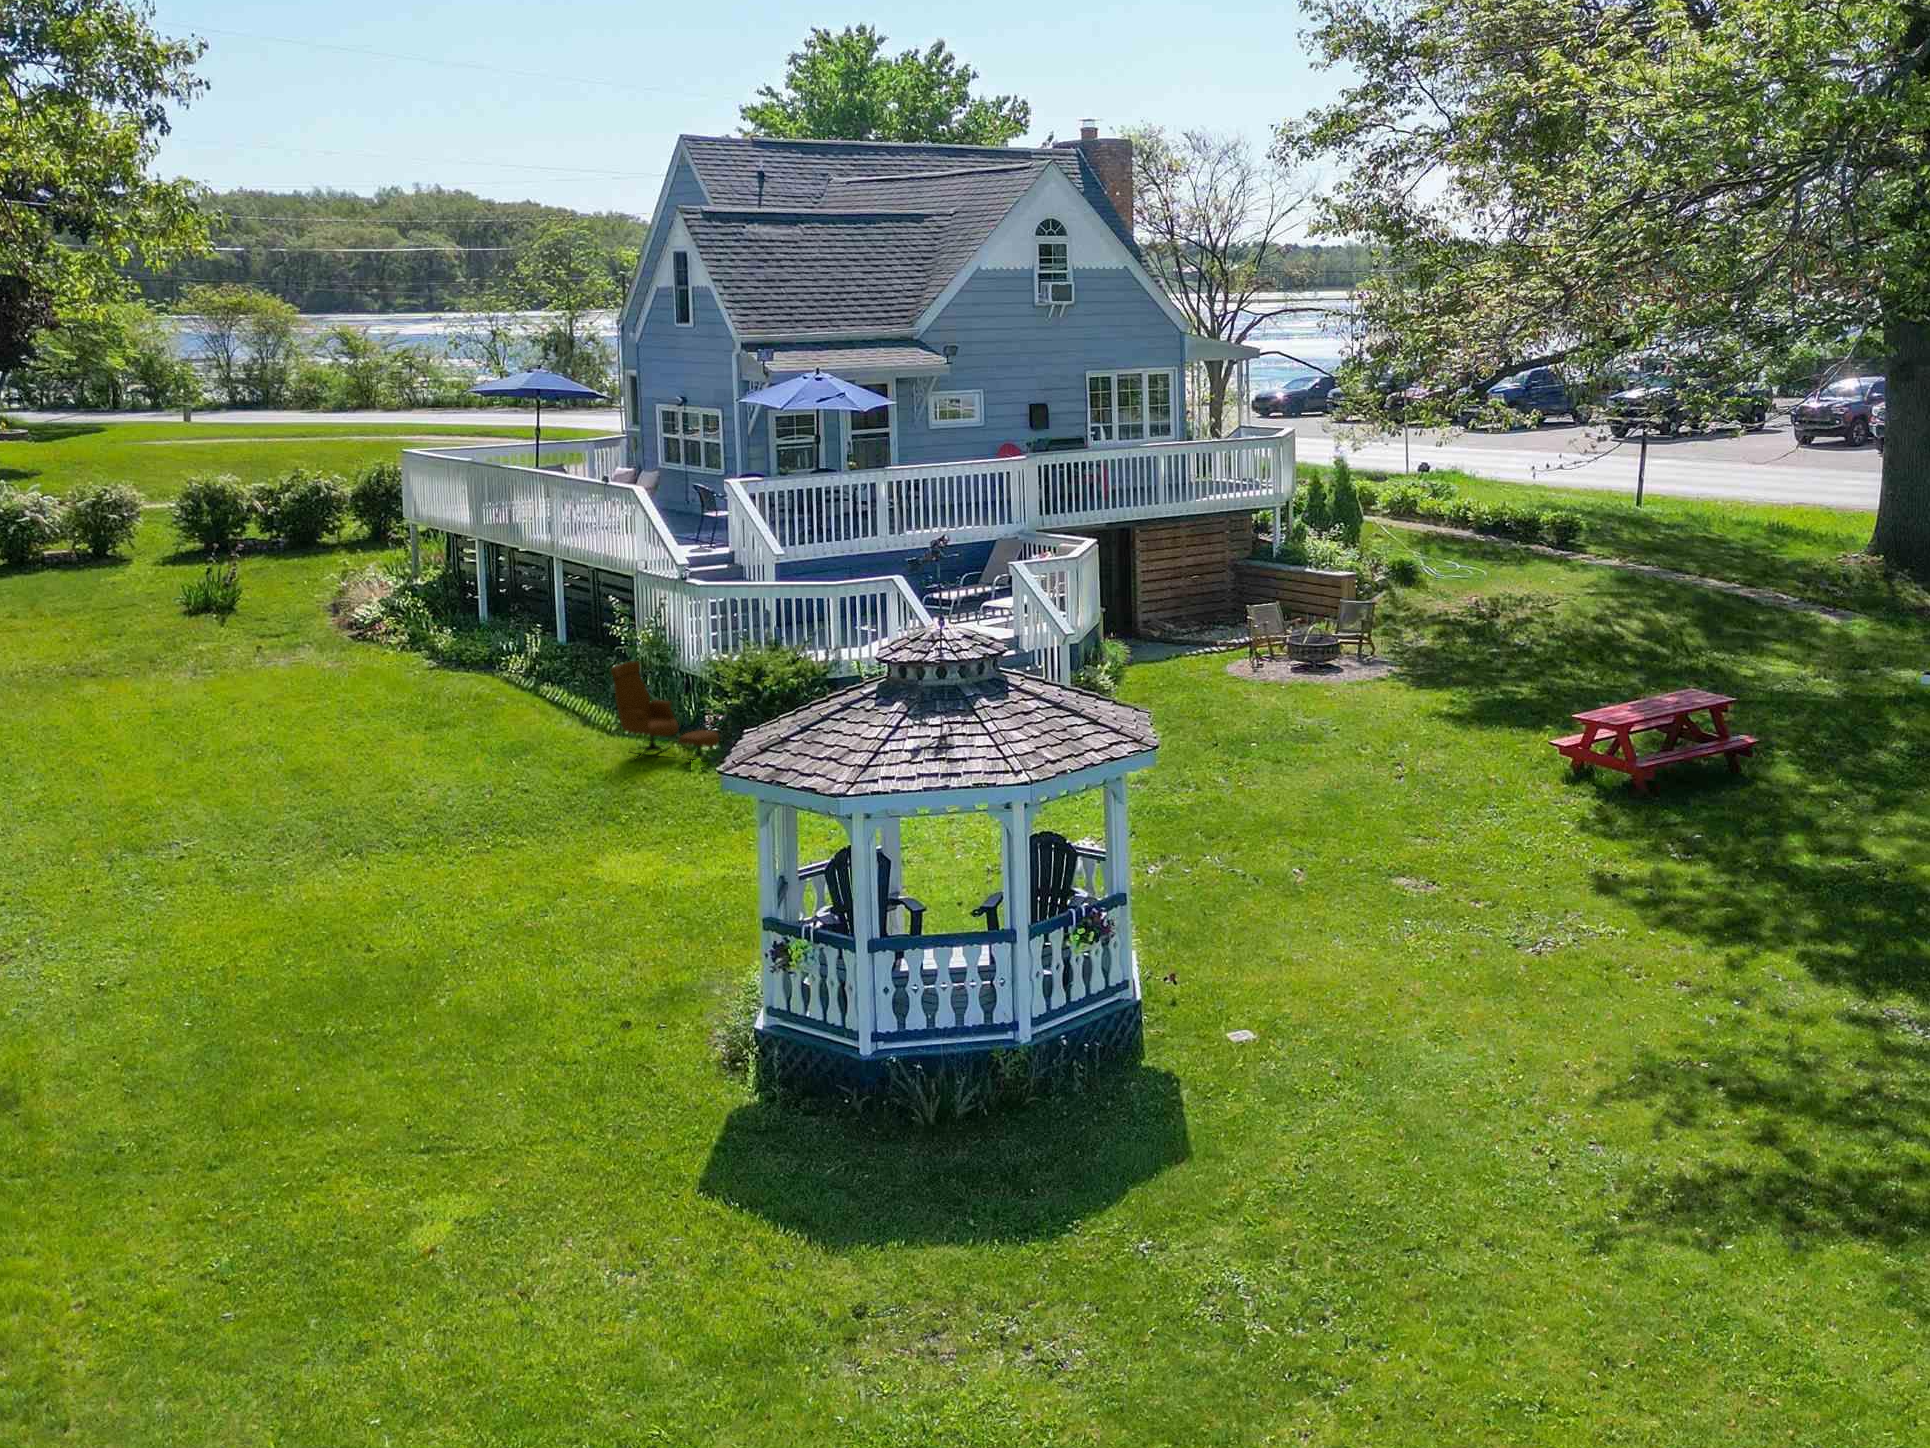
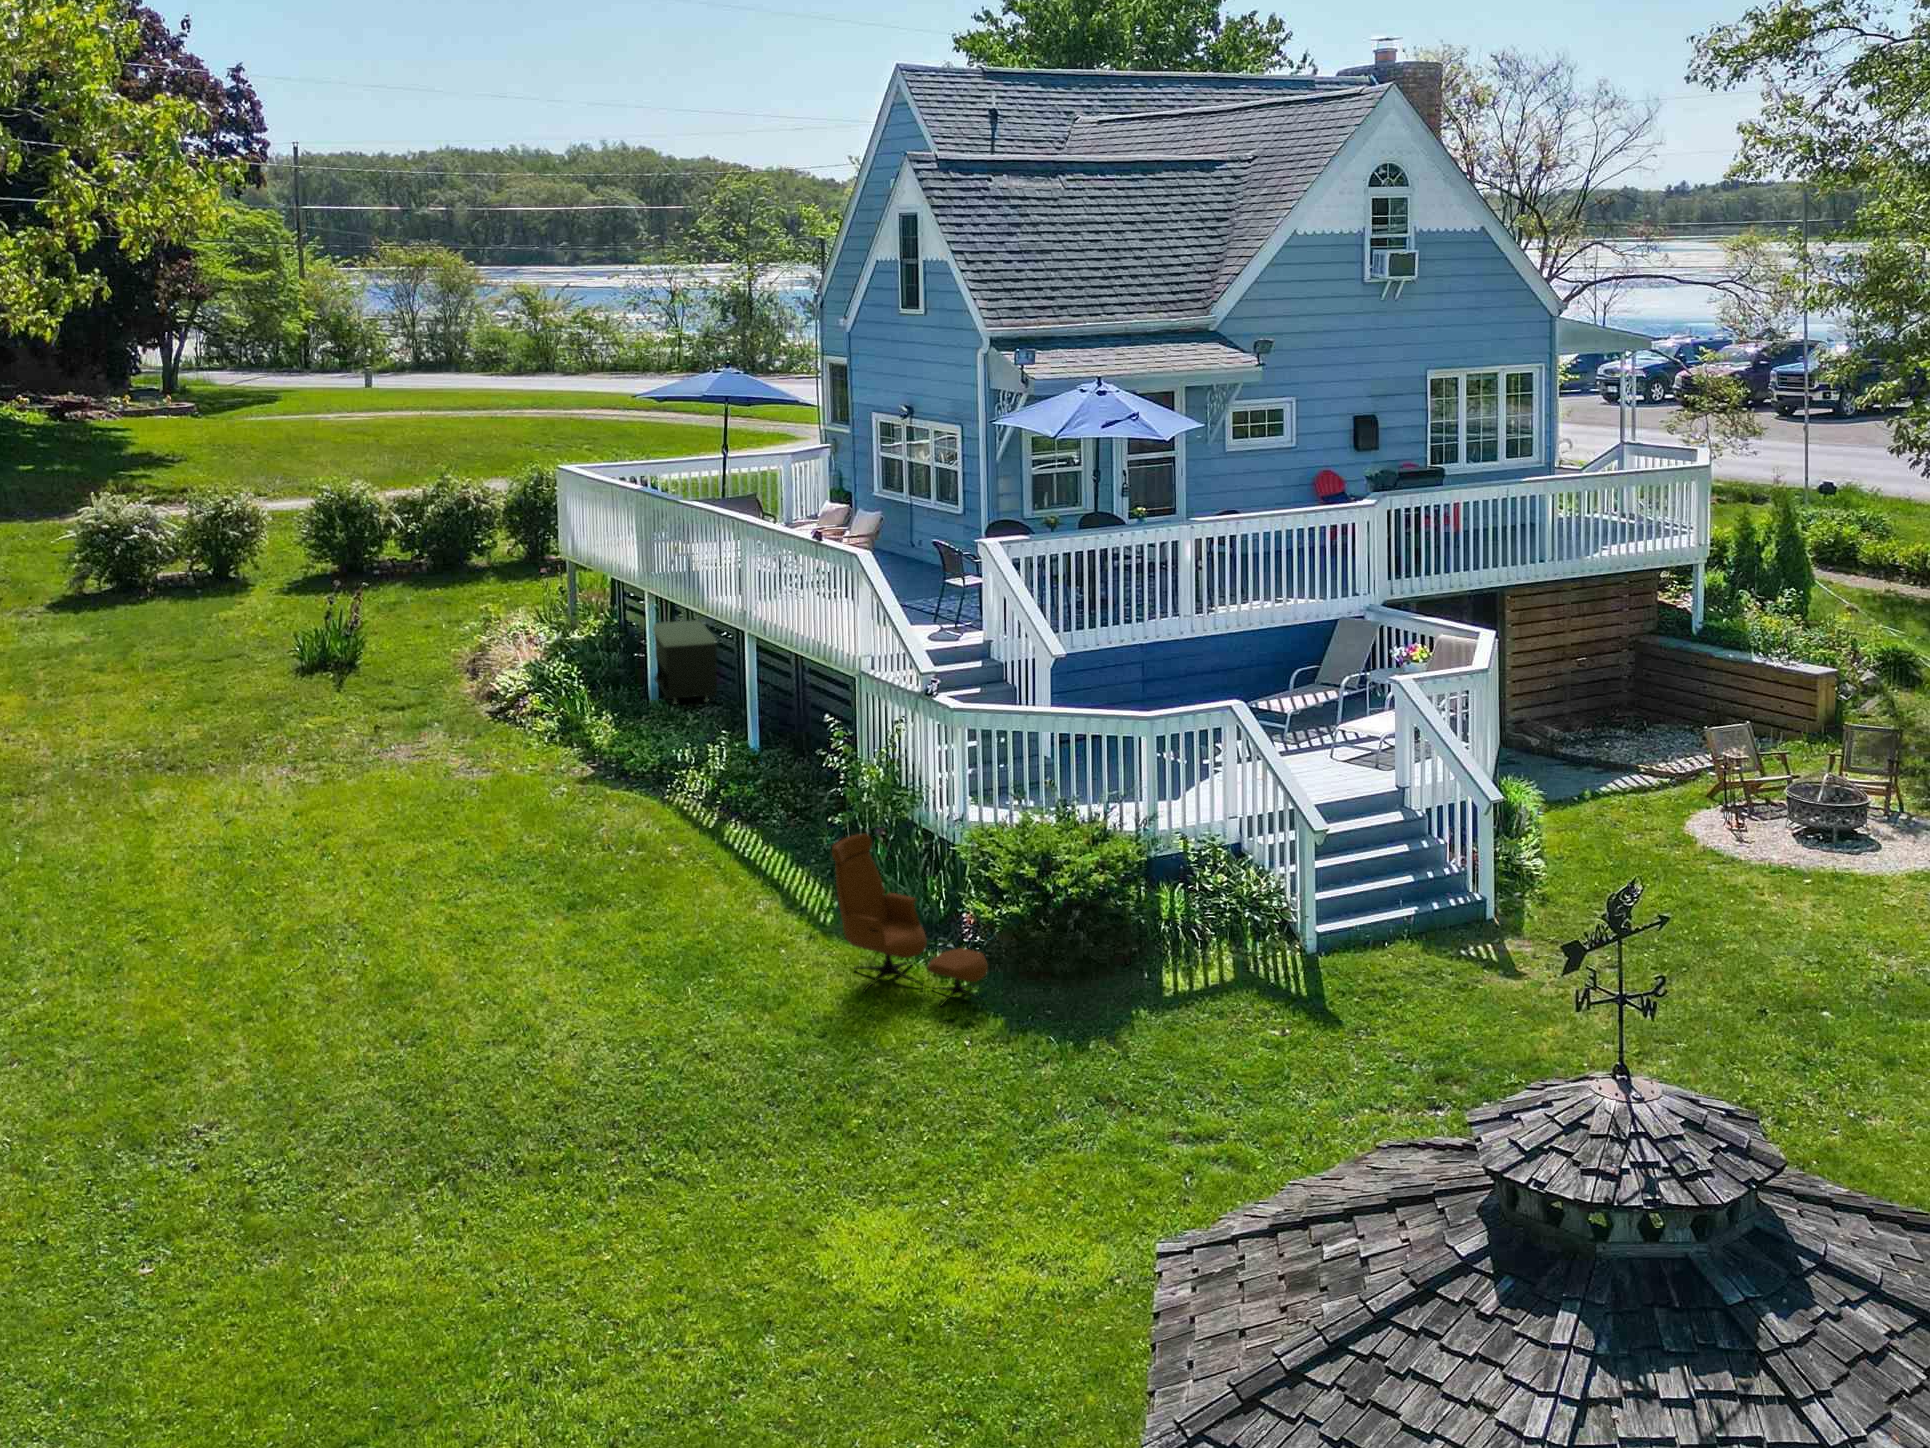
storage bench: none [482,565,537,625] -> present [653,620,717,704]

